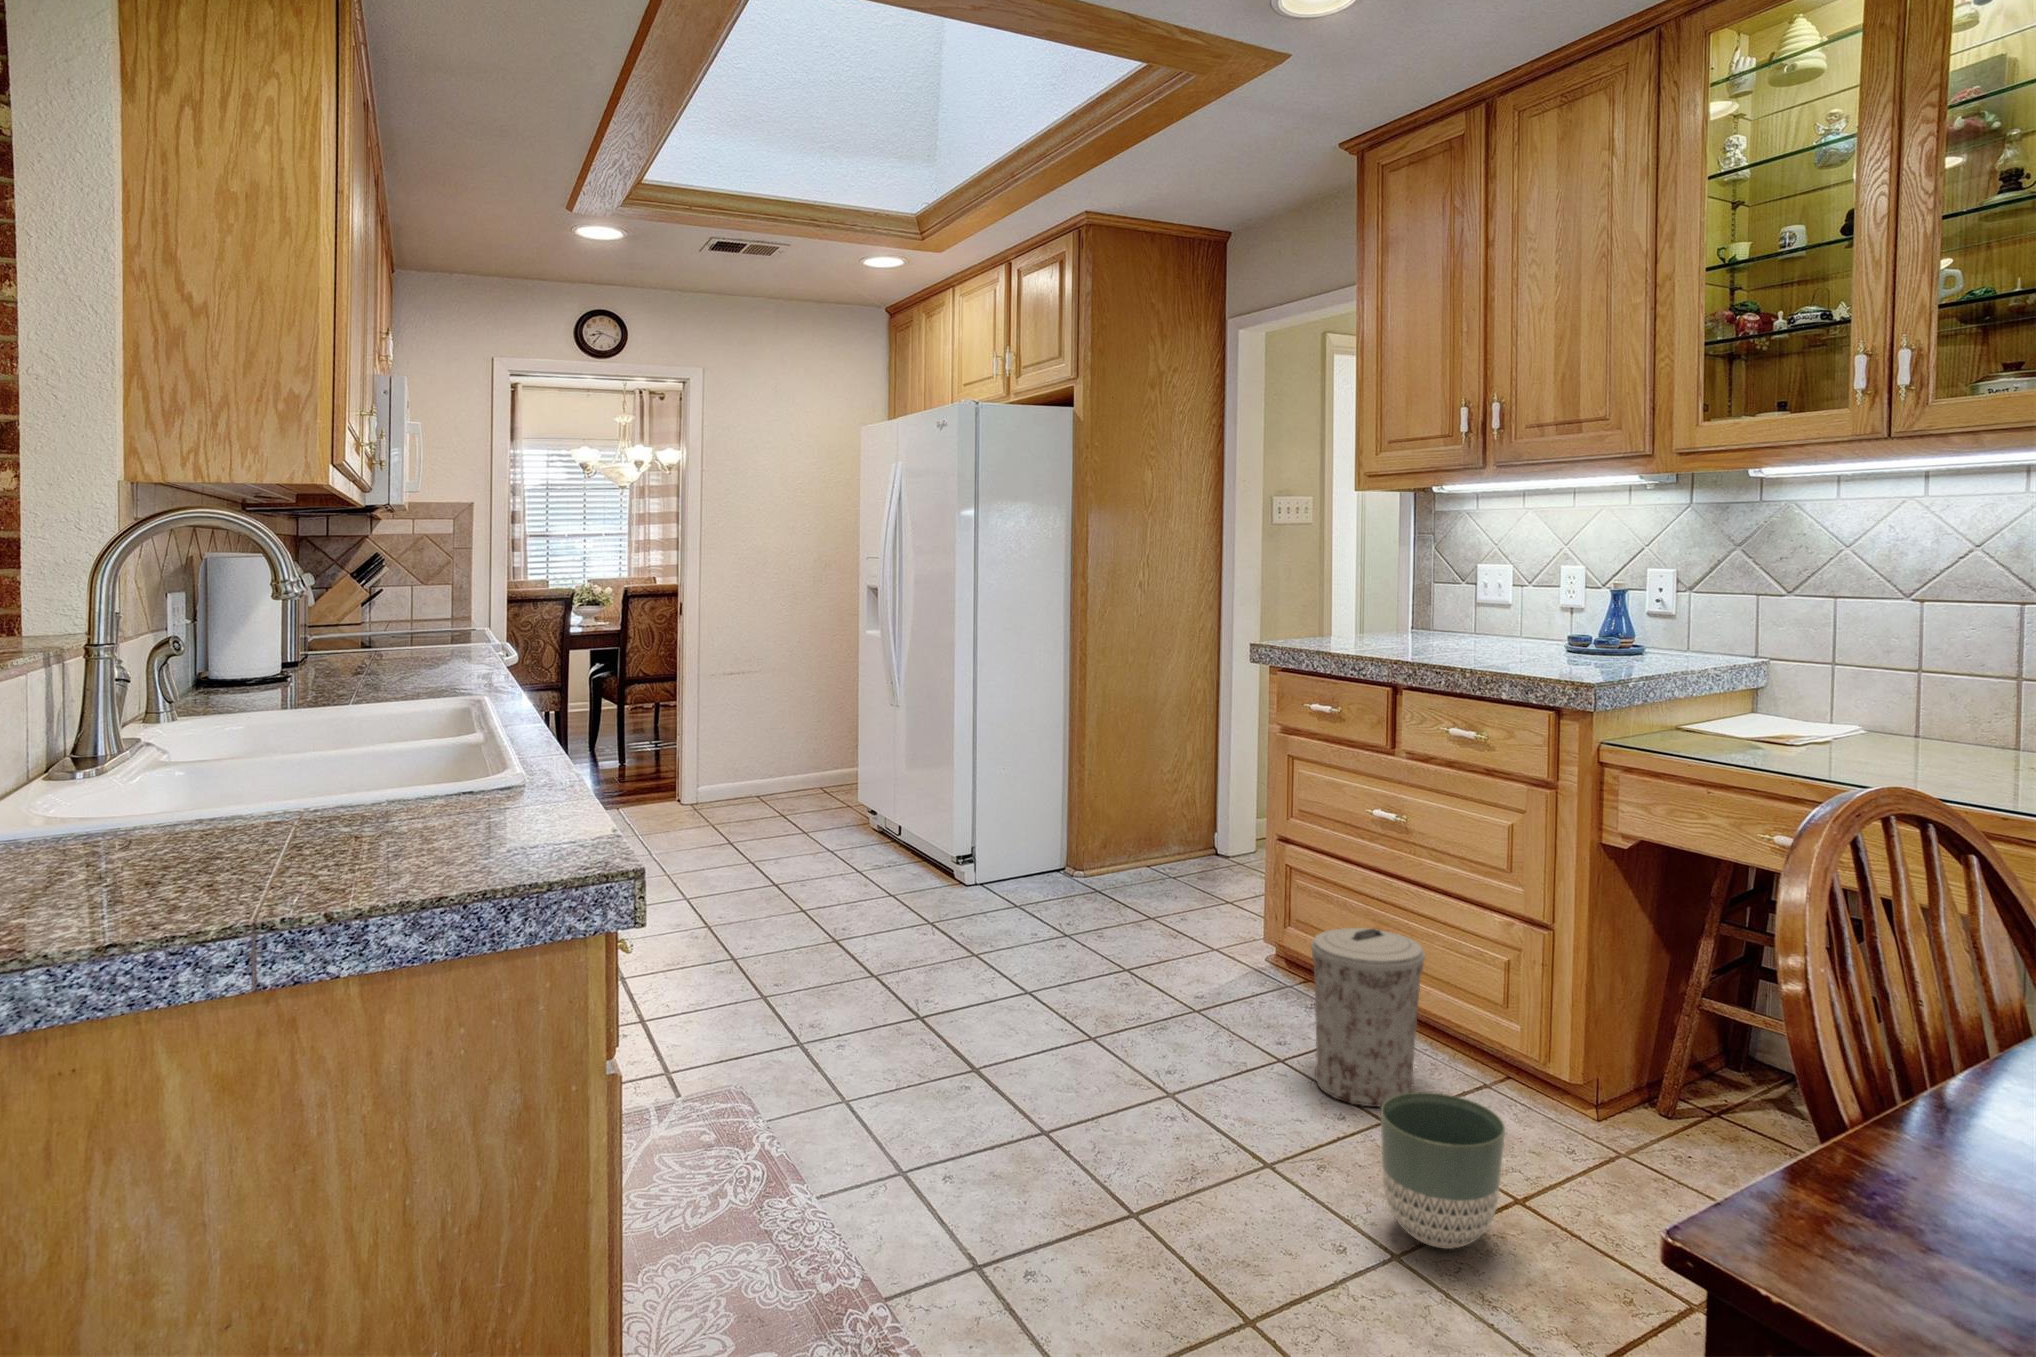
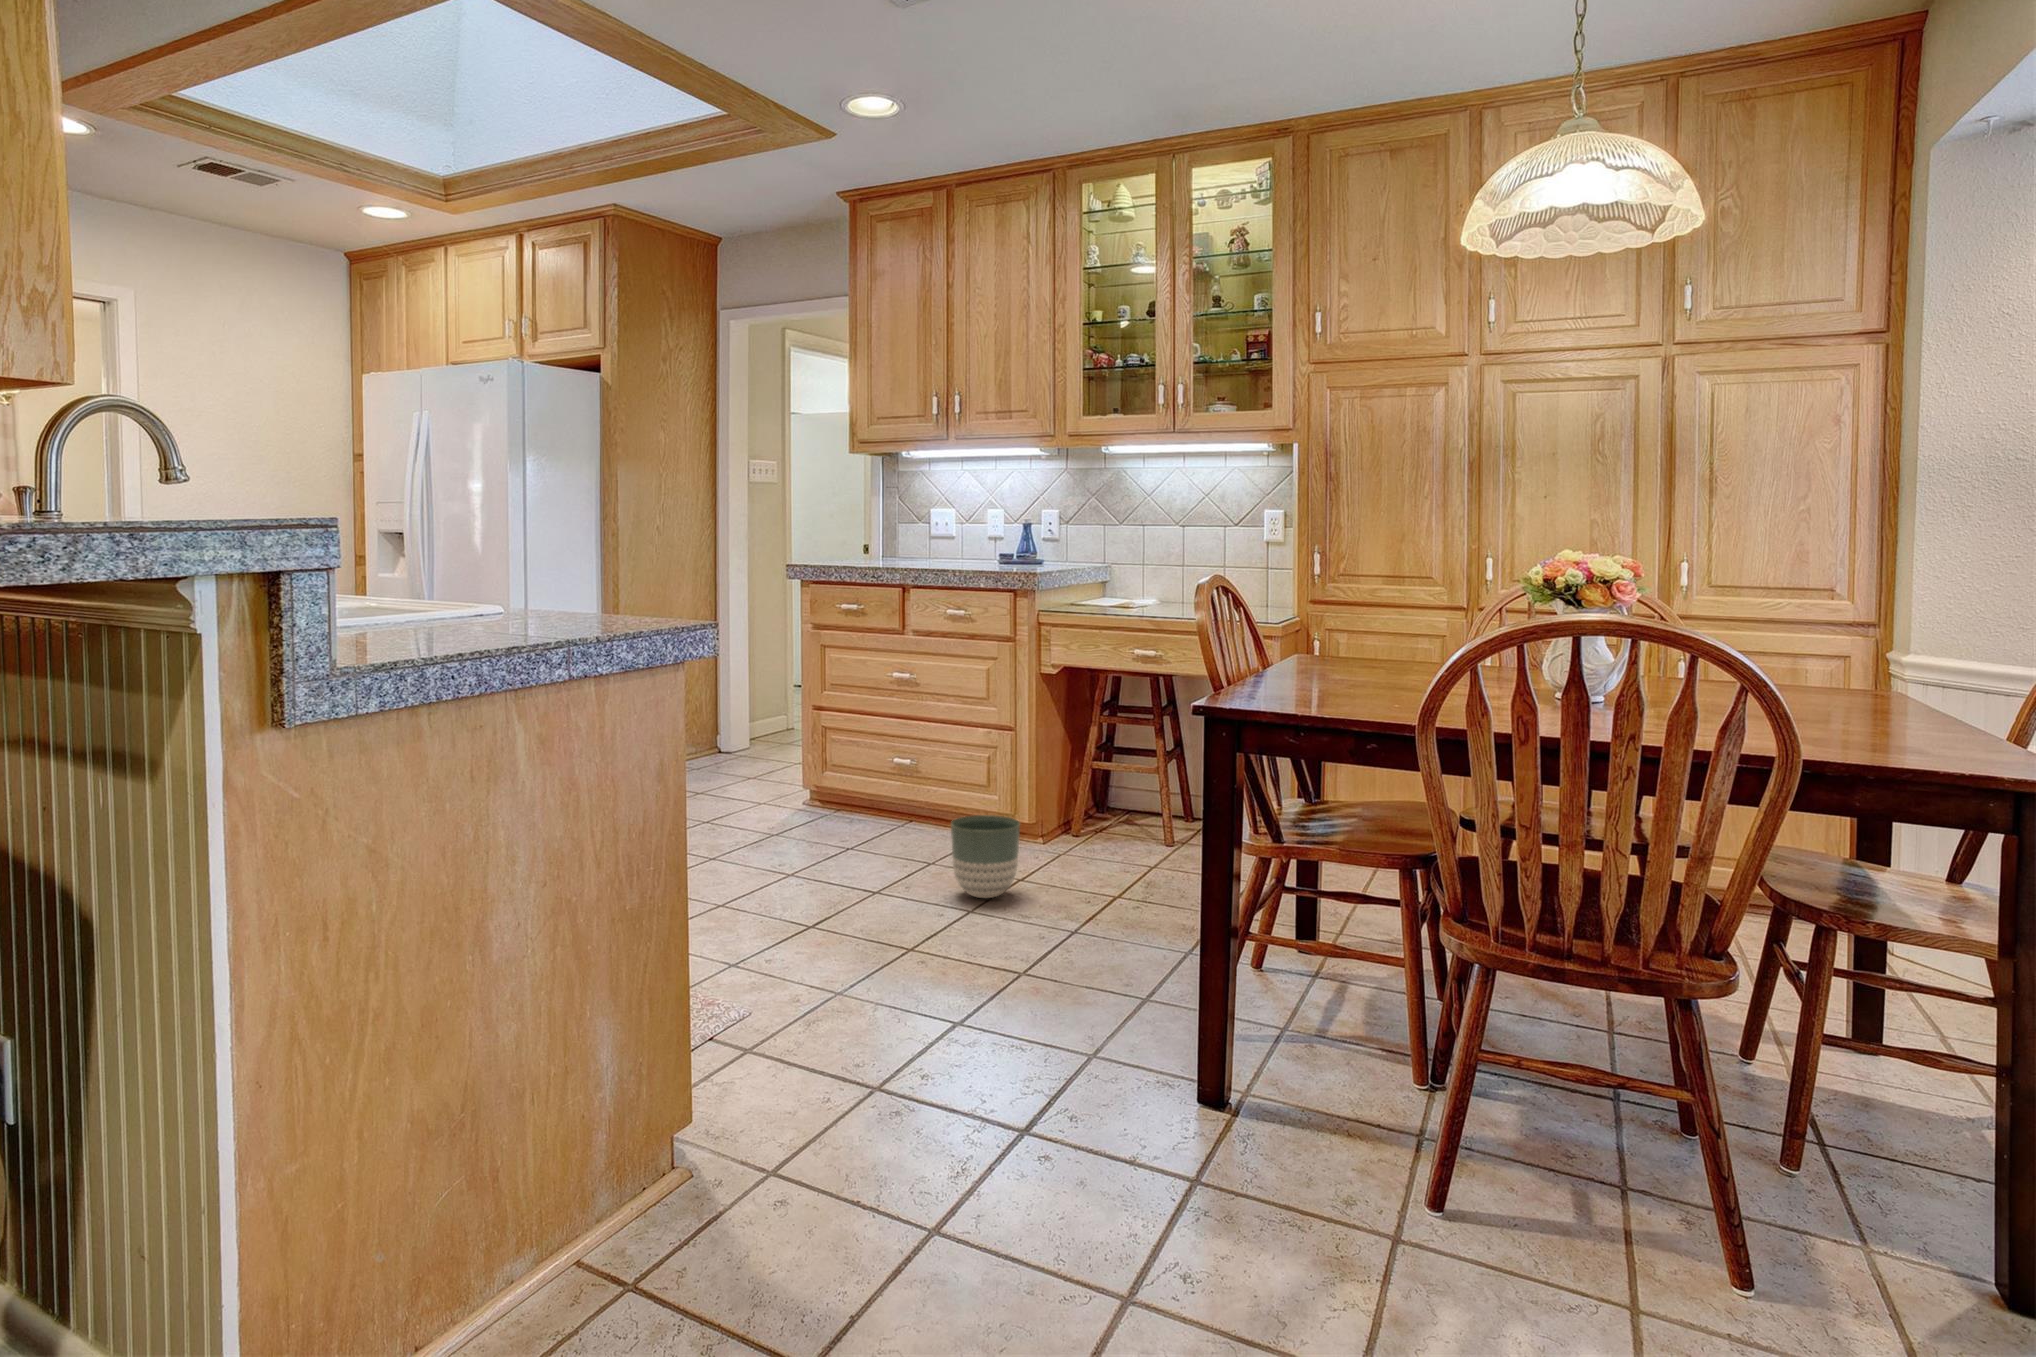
trash can: present [1311,928,1425,1107] -> none [871,742,943,856]

